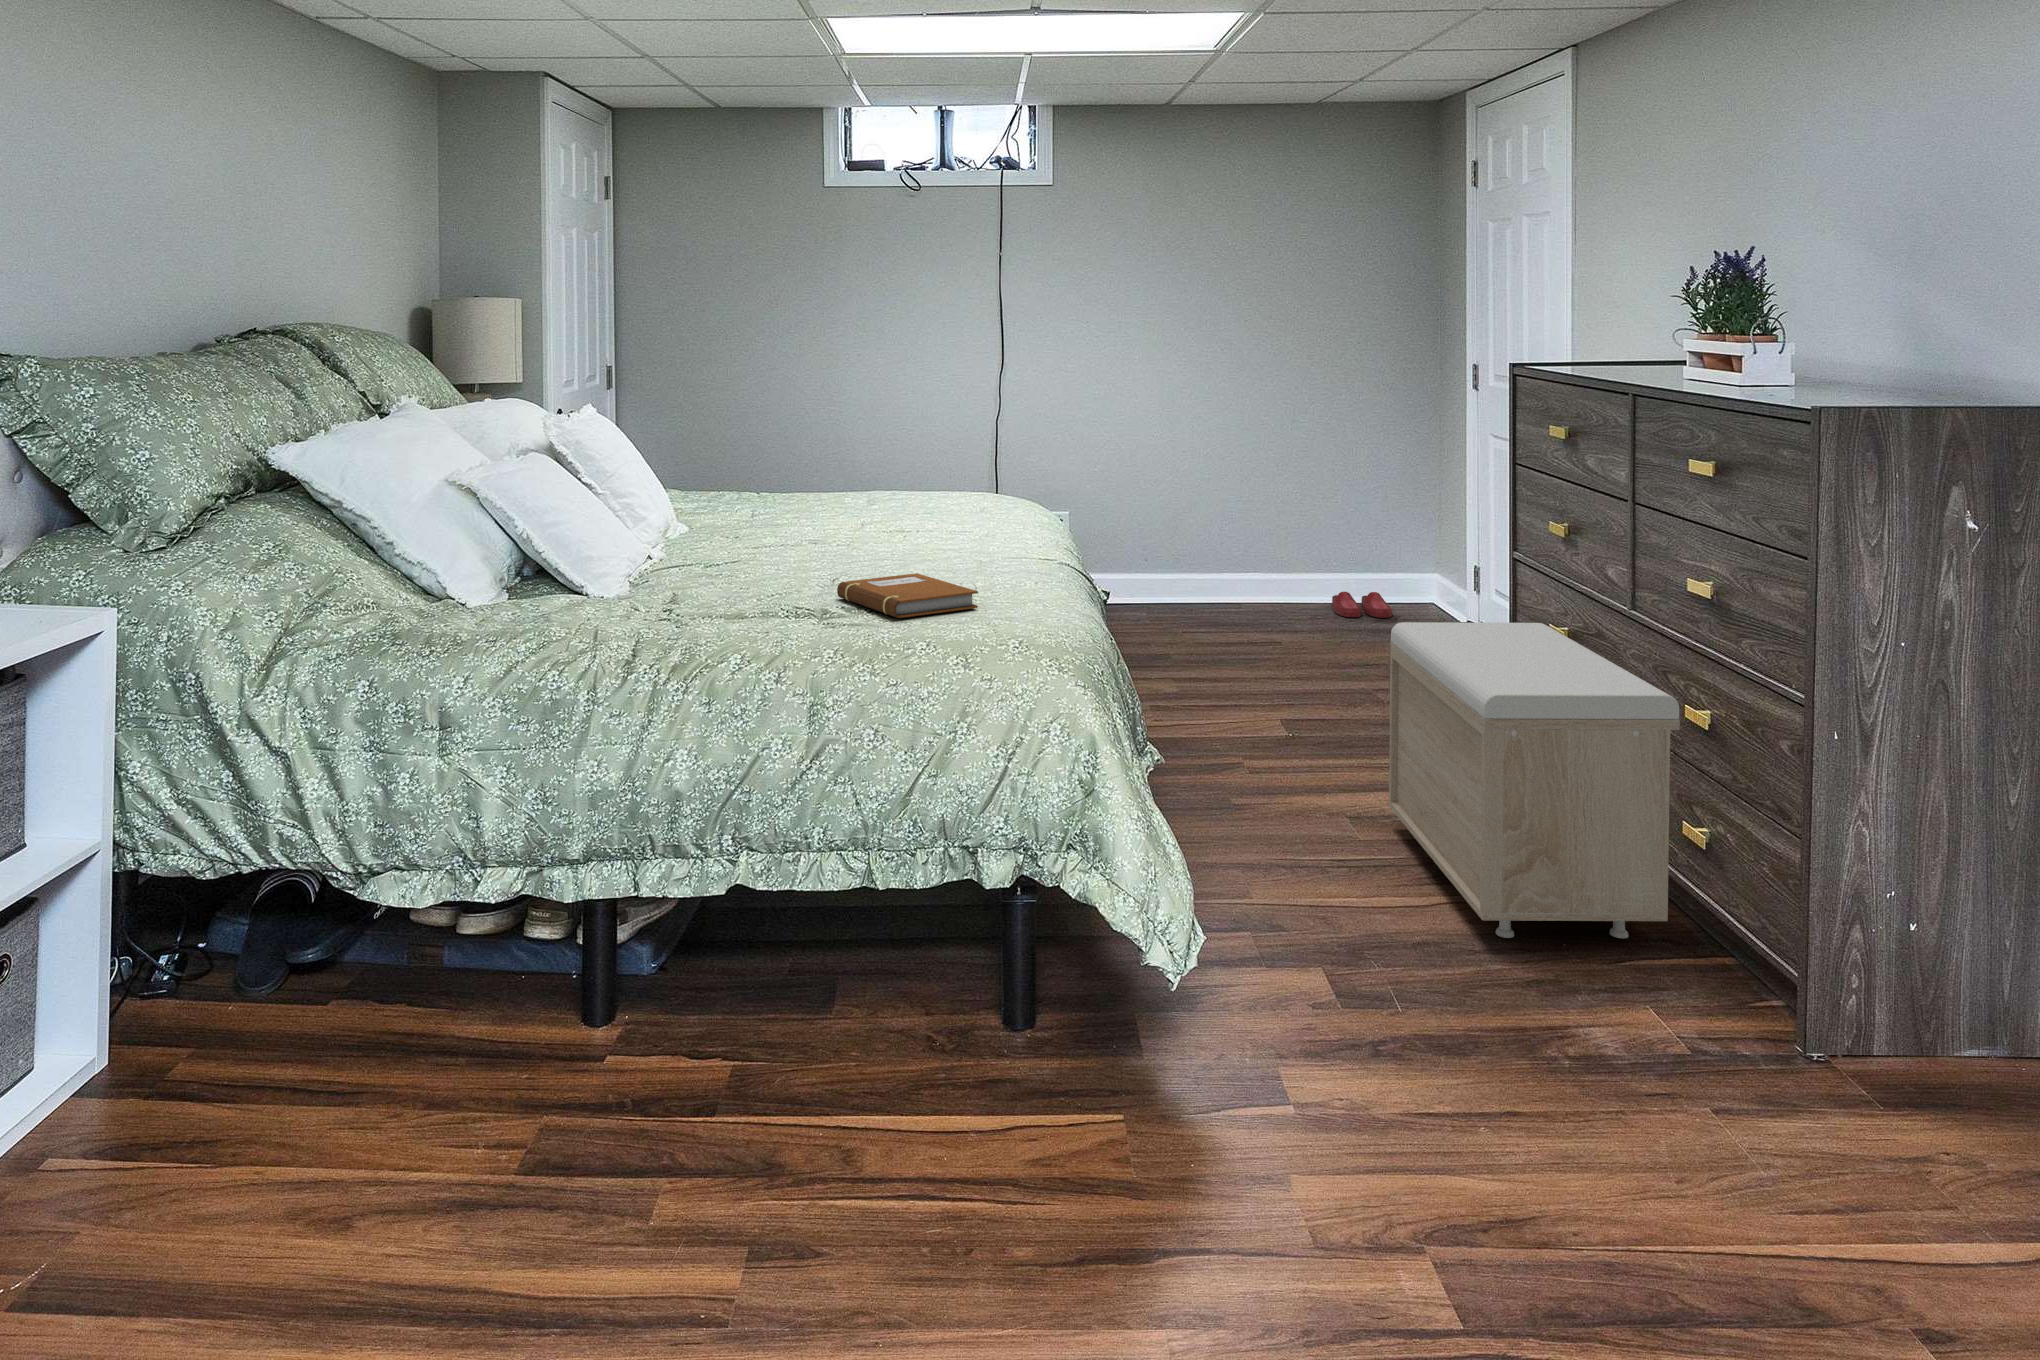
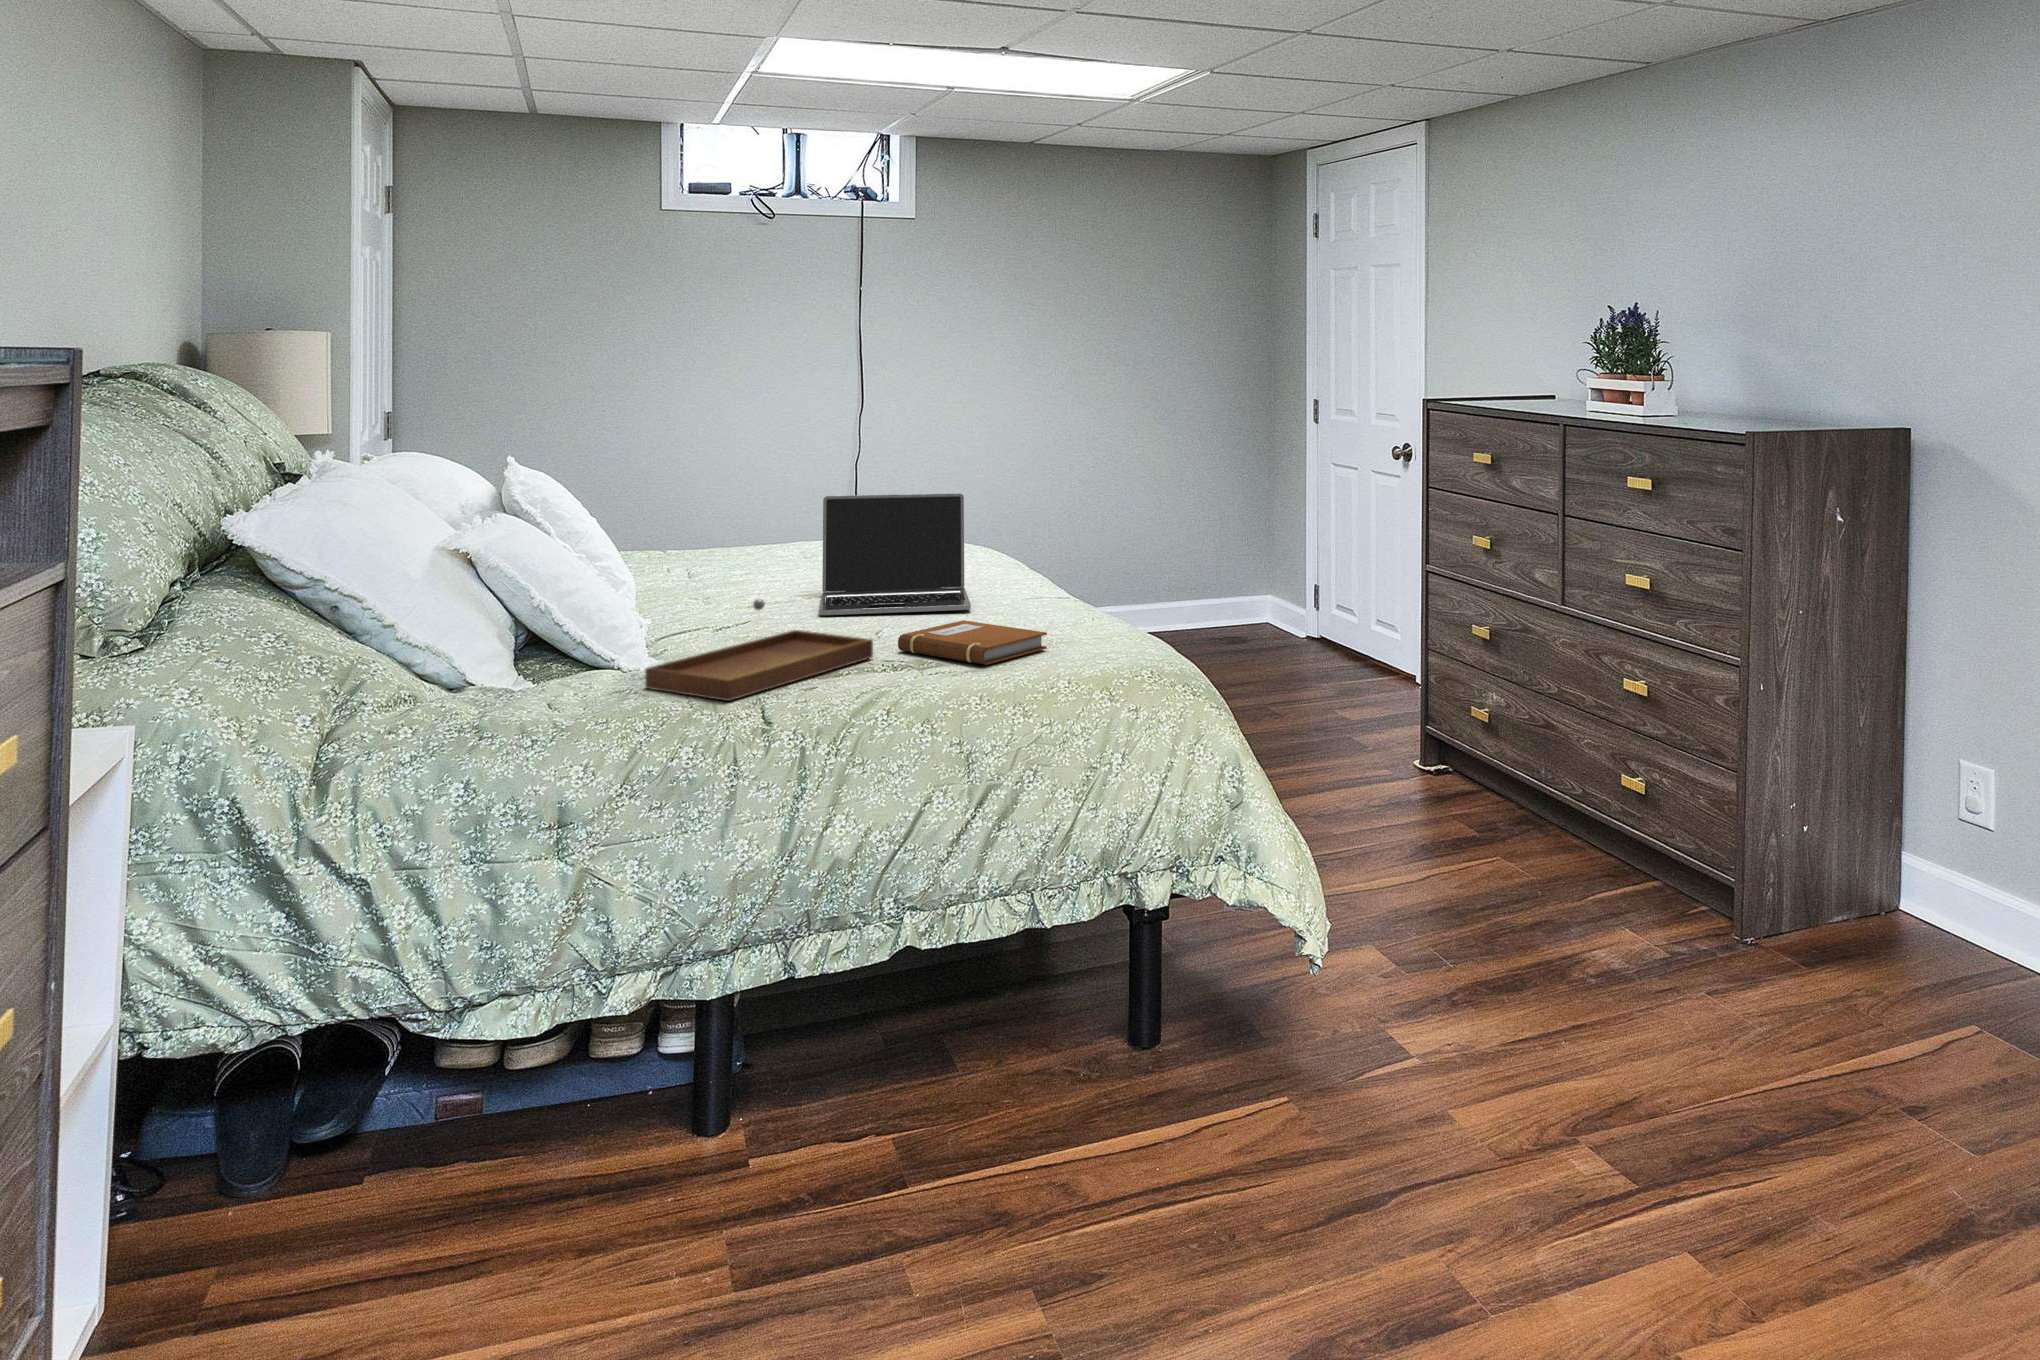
laptop: none [813,447,974,564] -> present [819,493,971,615]
tray: none [585,537,807,630] -> present [645,599,873,701]
slippers: present [1332,592,1392,618] -> none [1179,612,1237,637]
storage bench: present [1389,622,1680,938] -> none [1350,624,1620,896]

